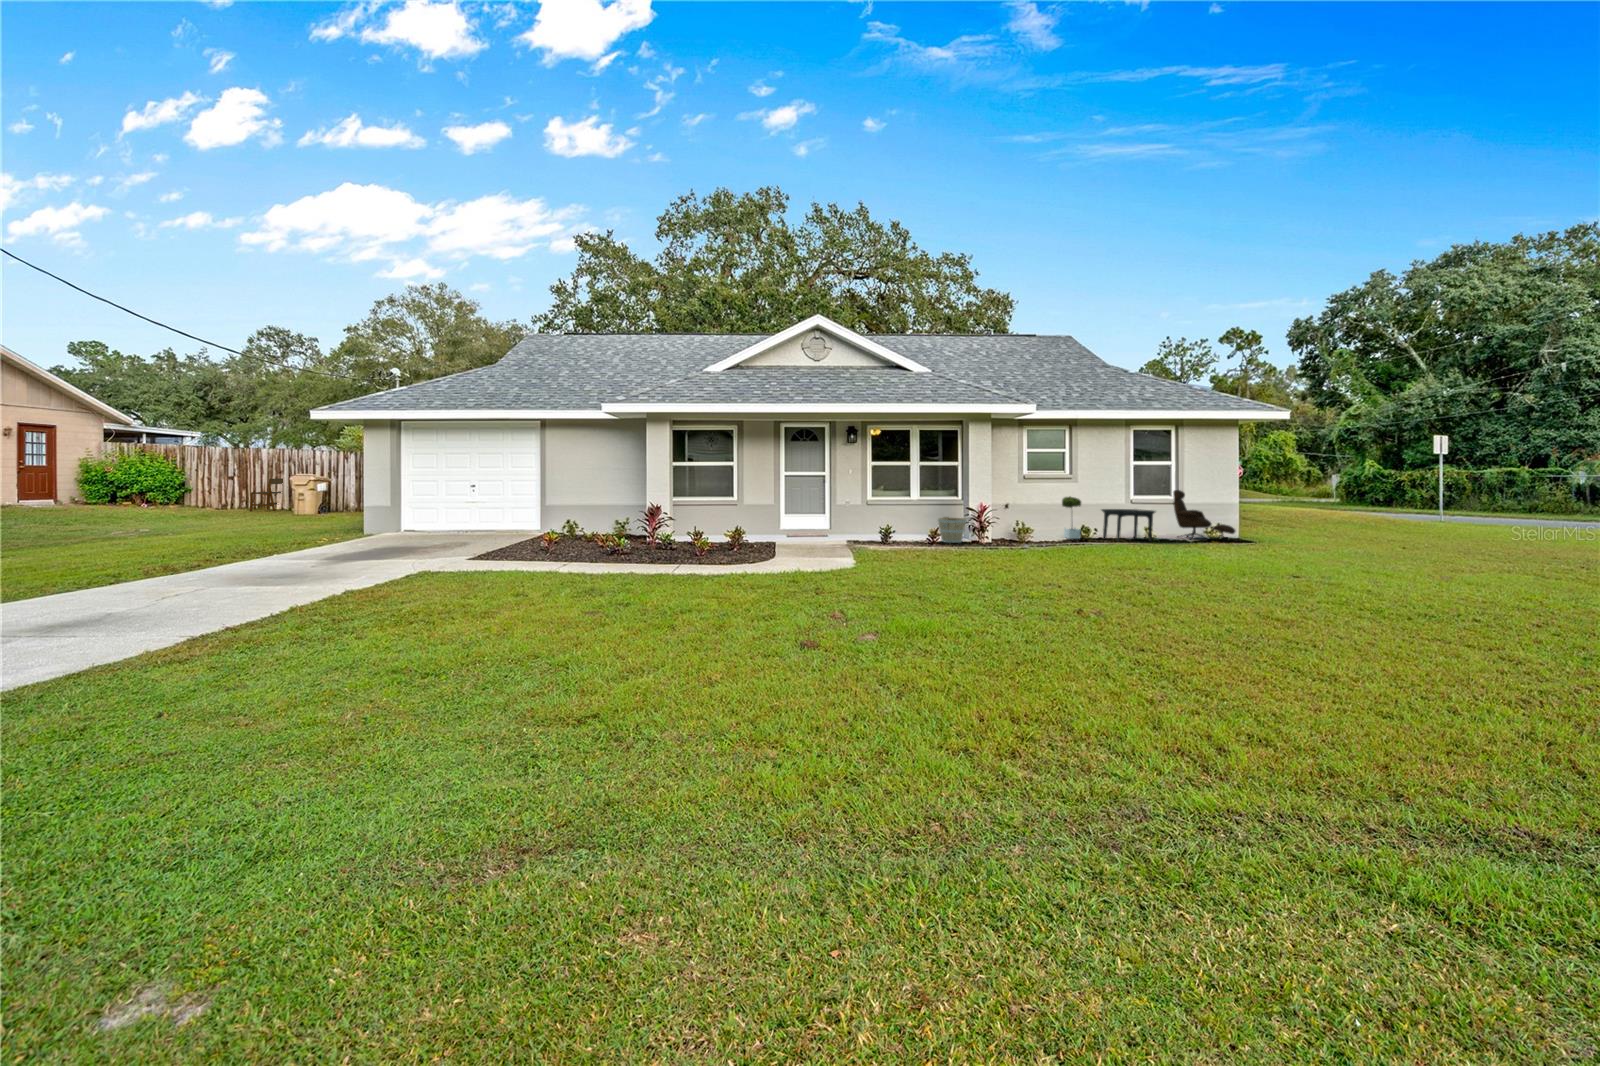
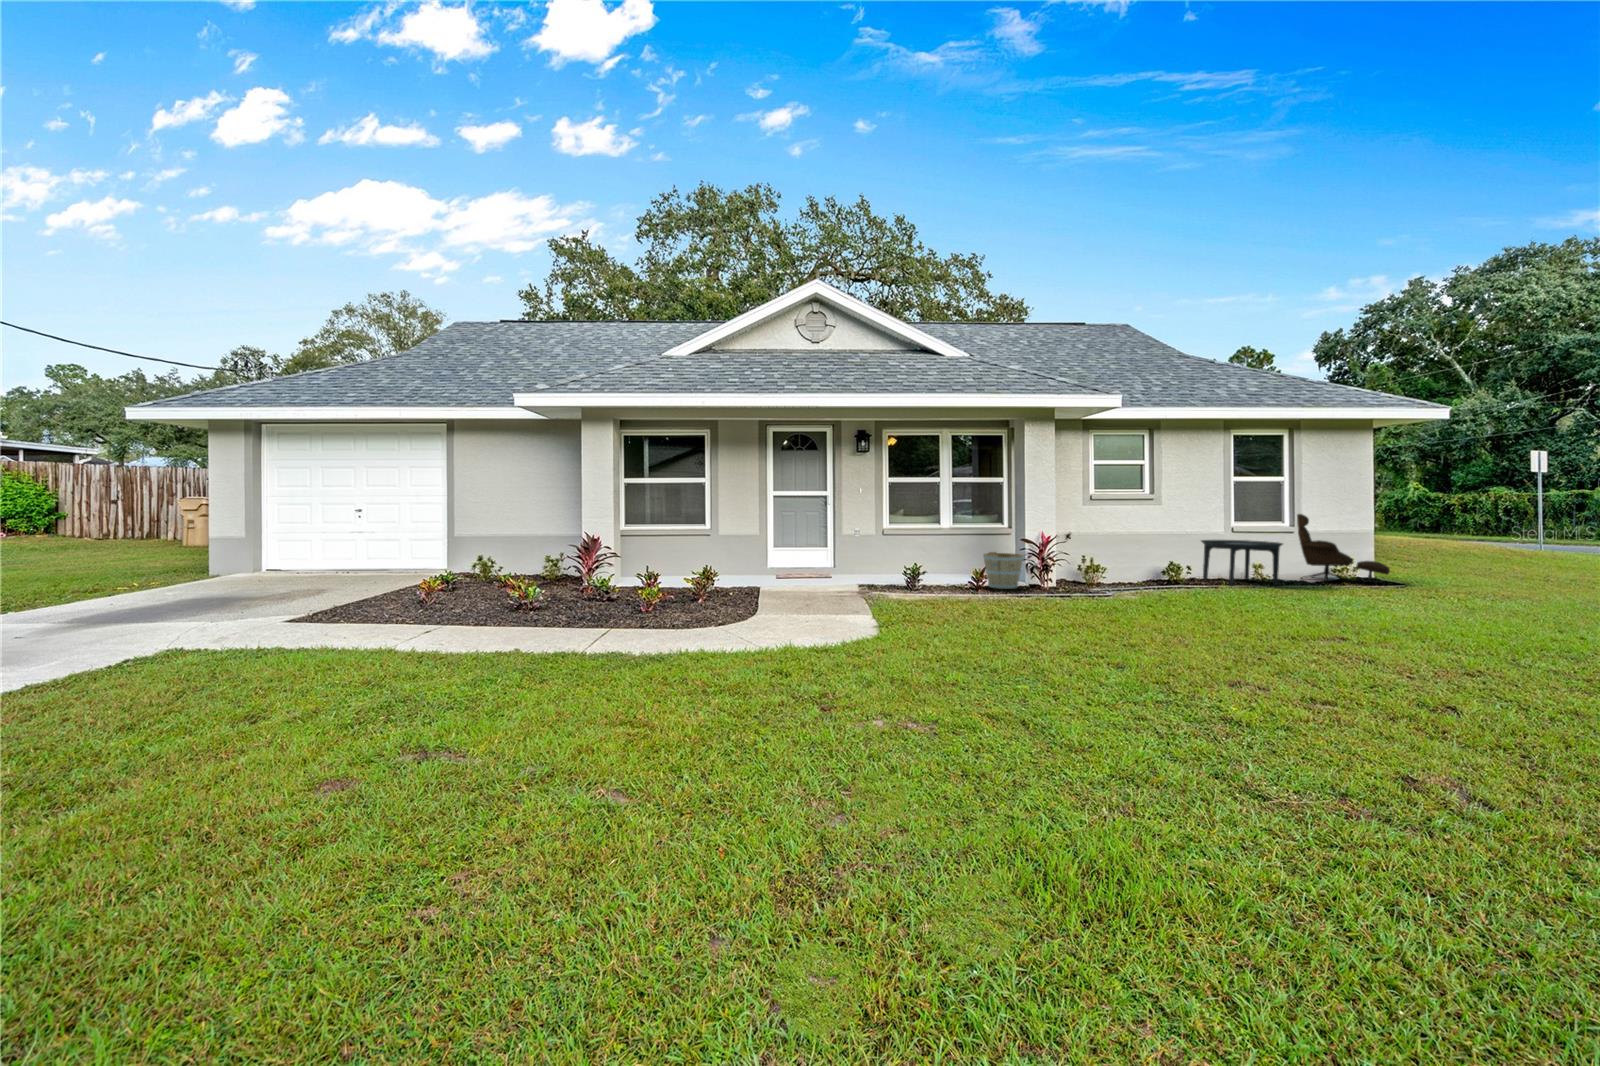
bench: present [250,478,283,511] -> none [127,501,184,542]
potted tree: present [1062,496,1081,539] -> none [1146,522,1175,581]

